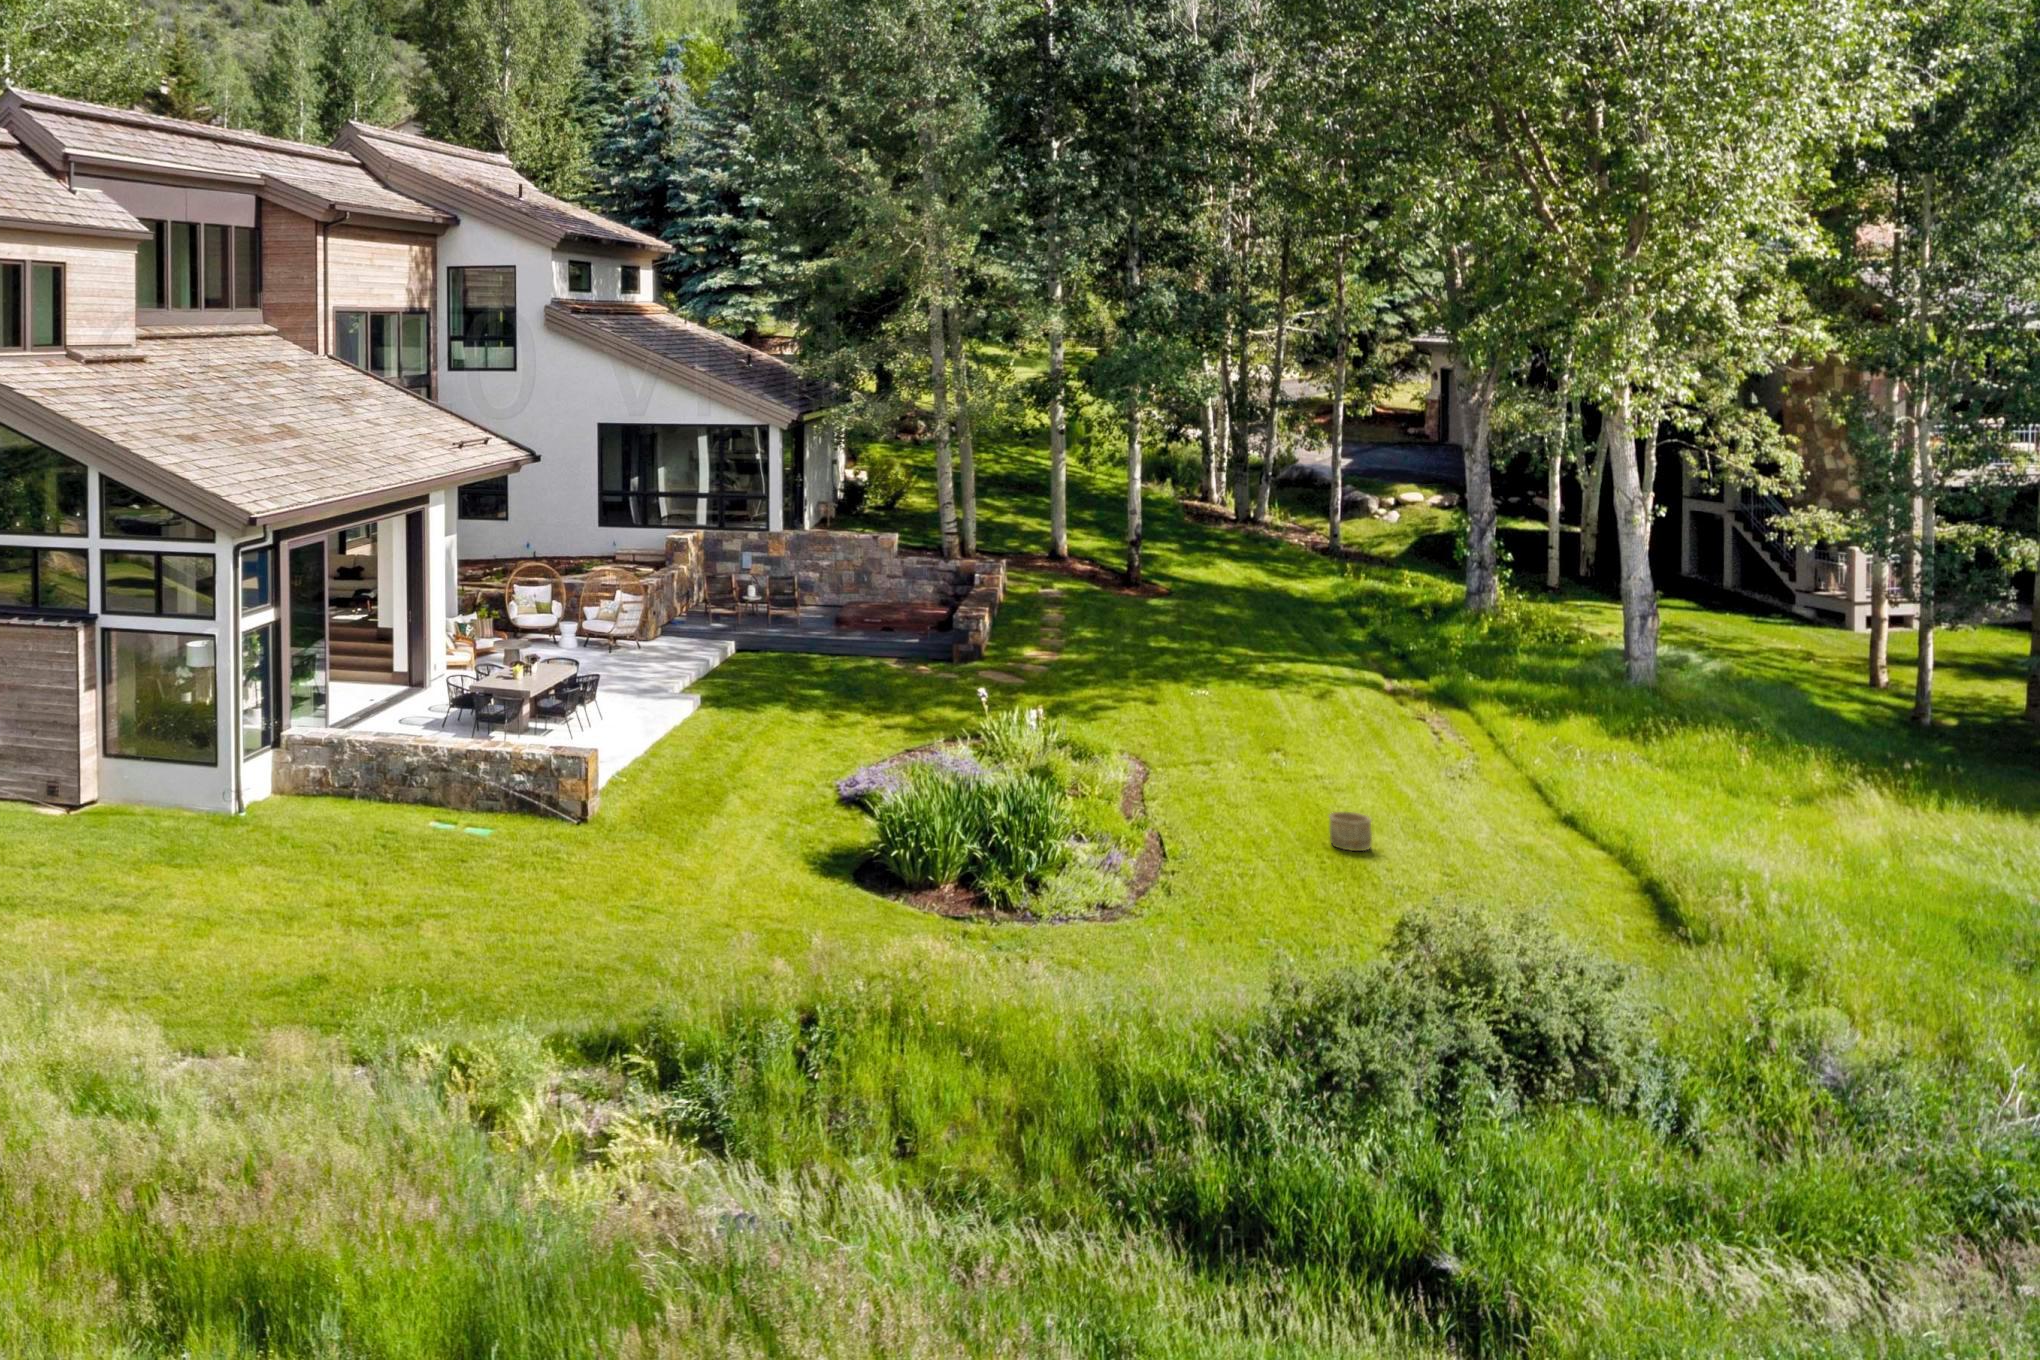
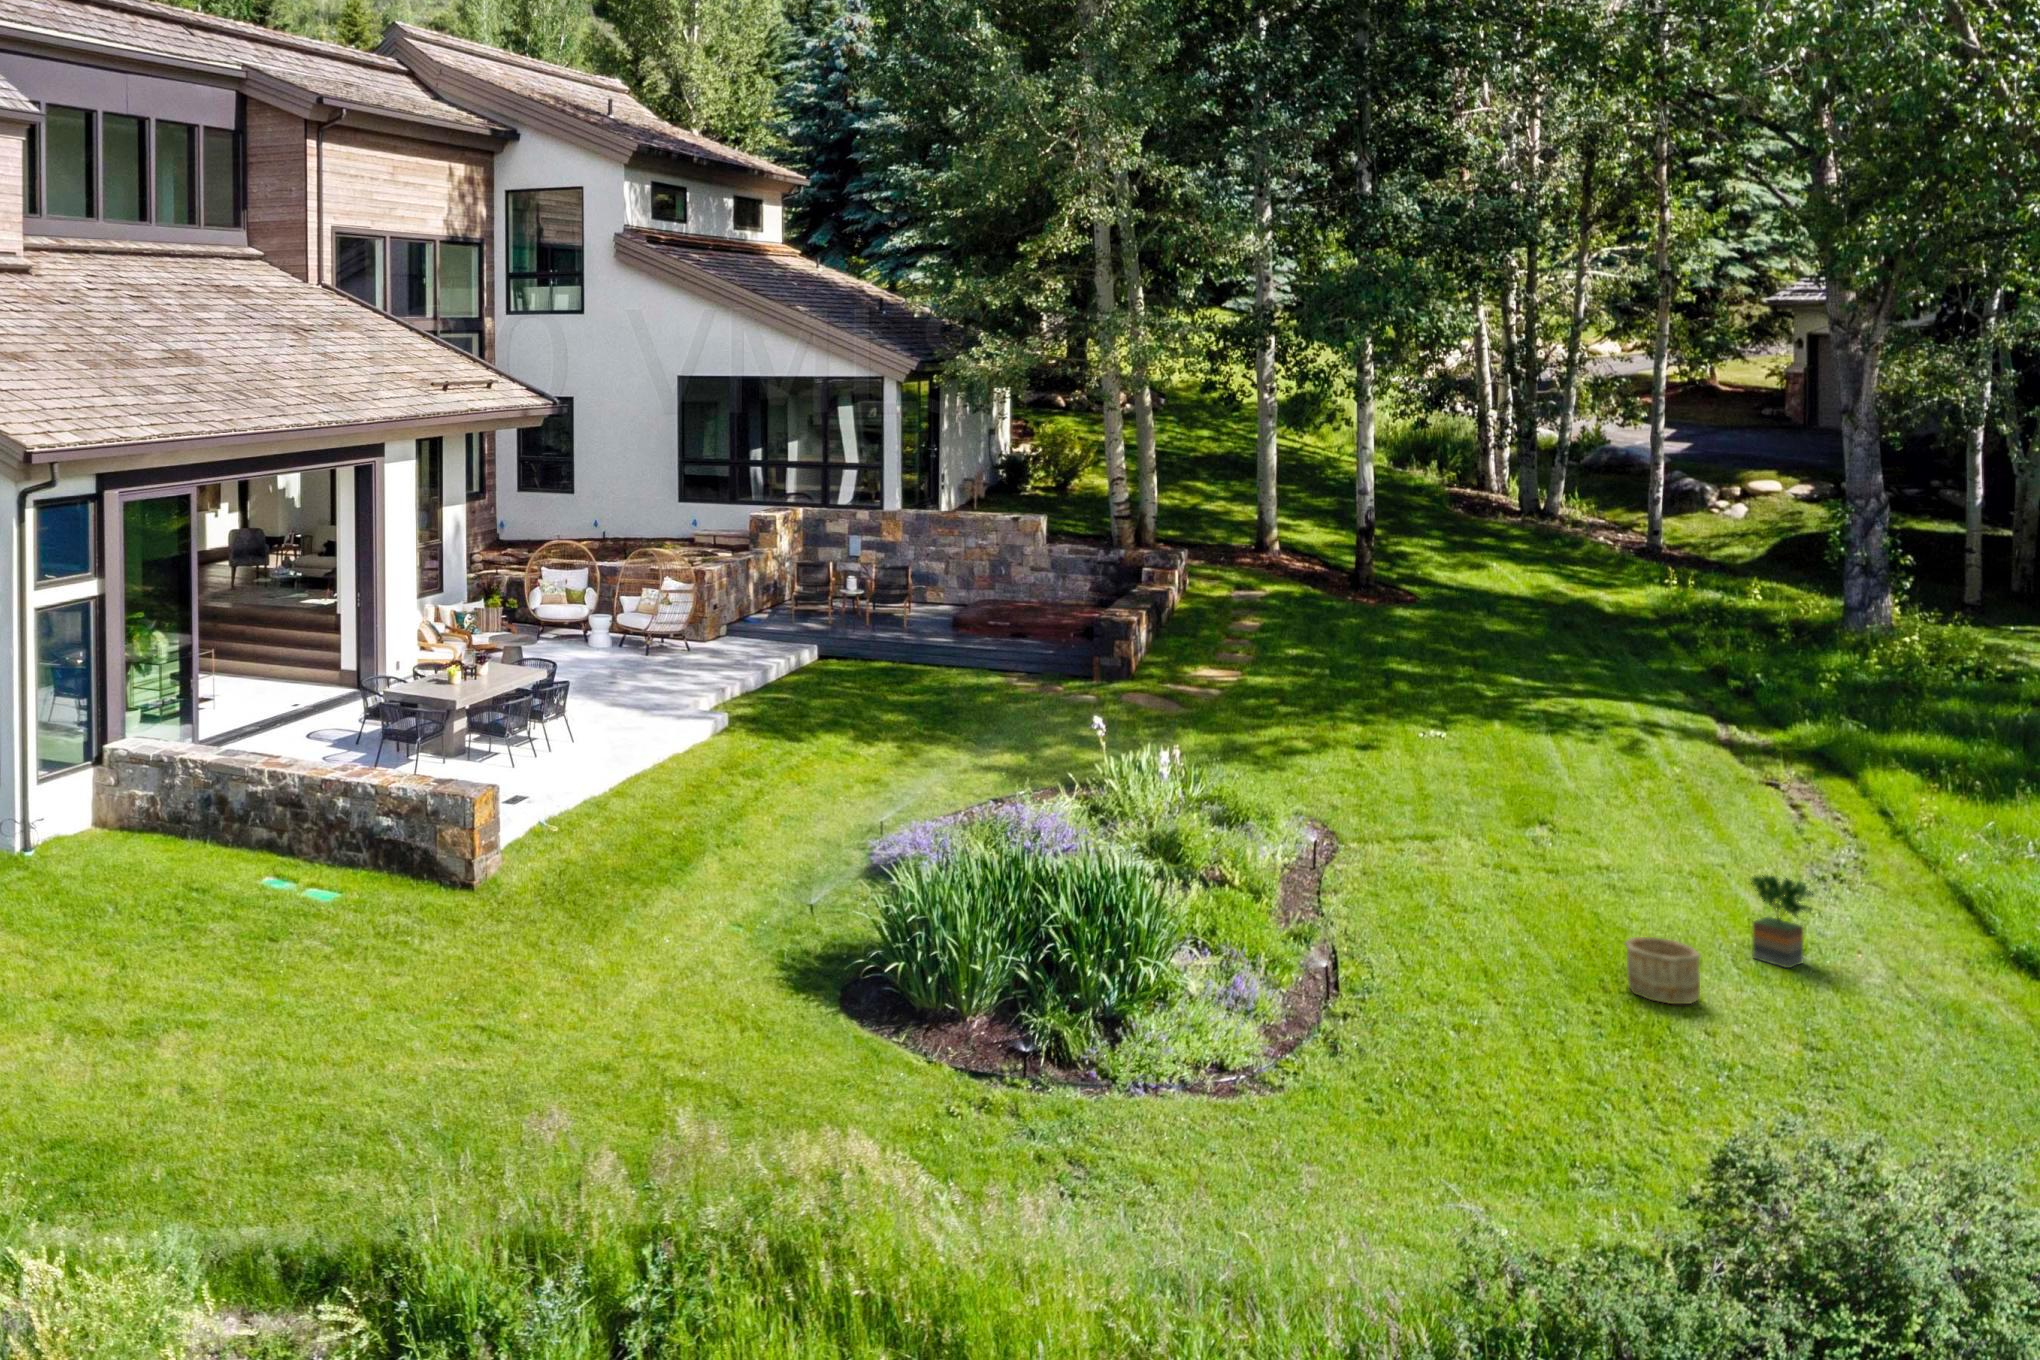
potted tree: none [1398,770,1438,828] -> present [1750,875,1814,968]

